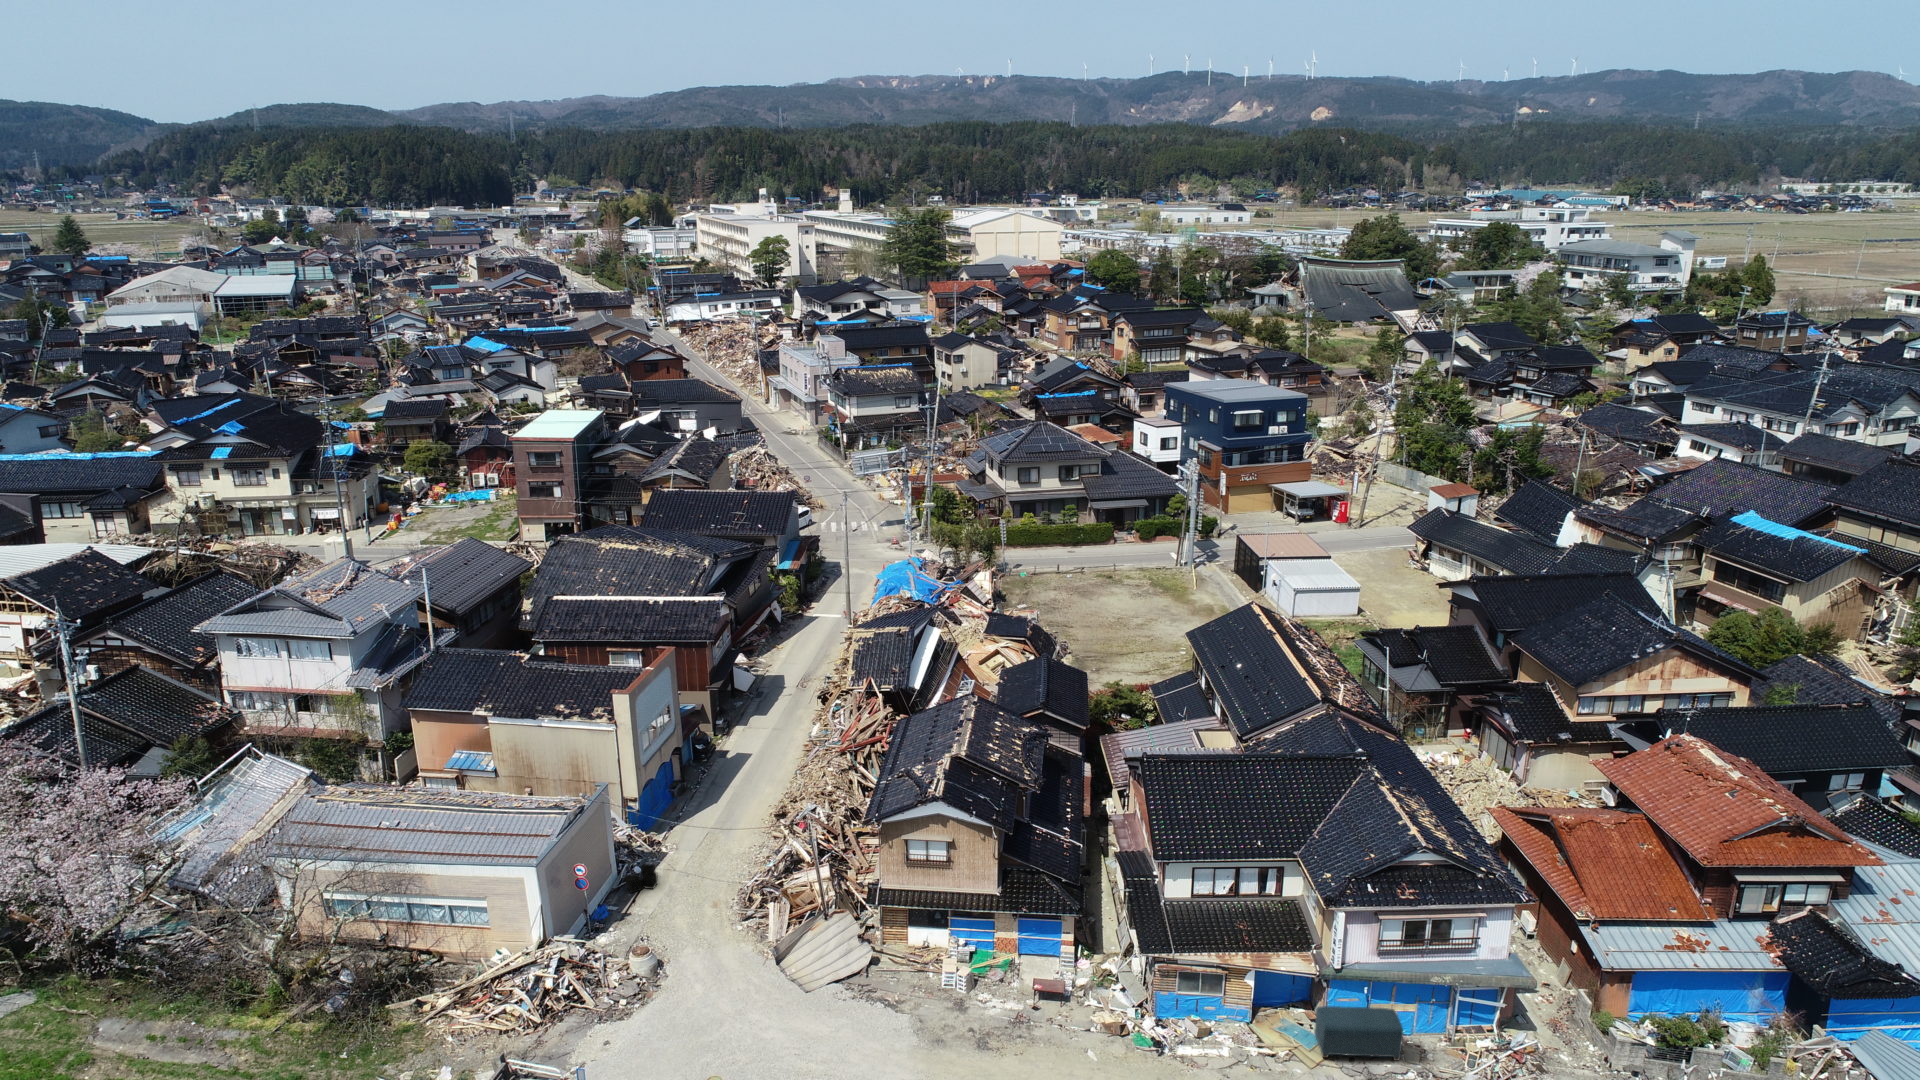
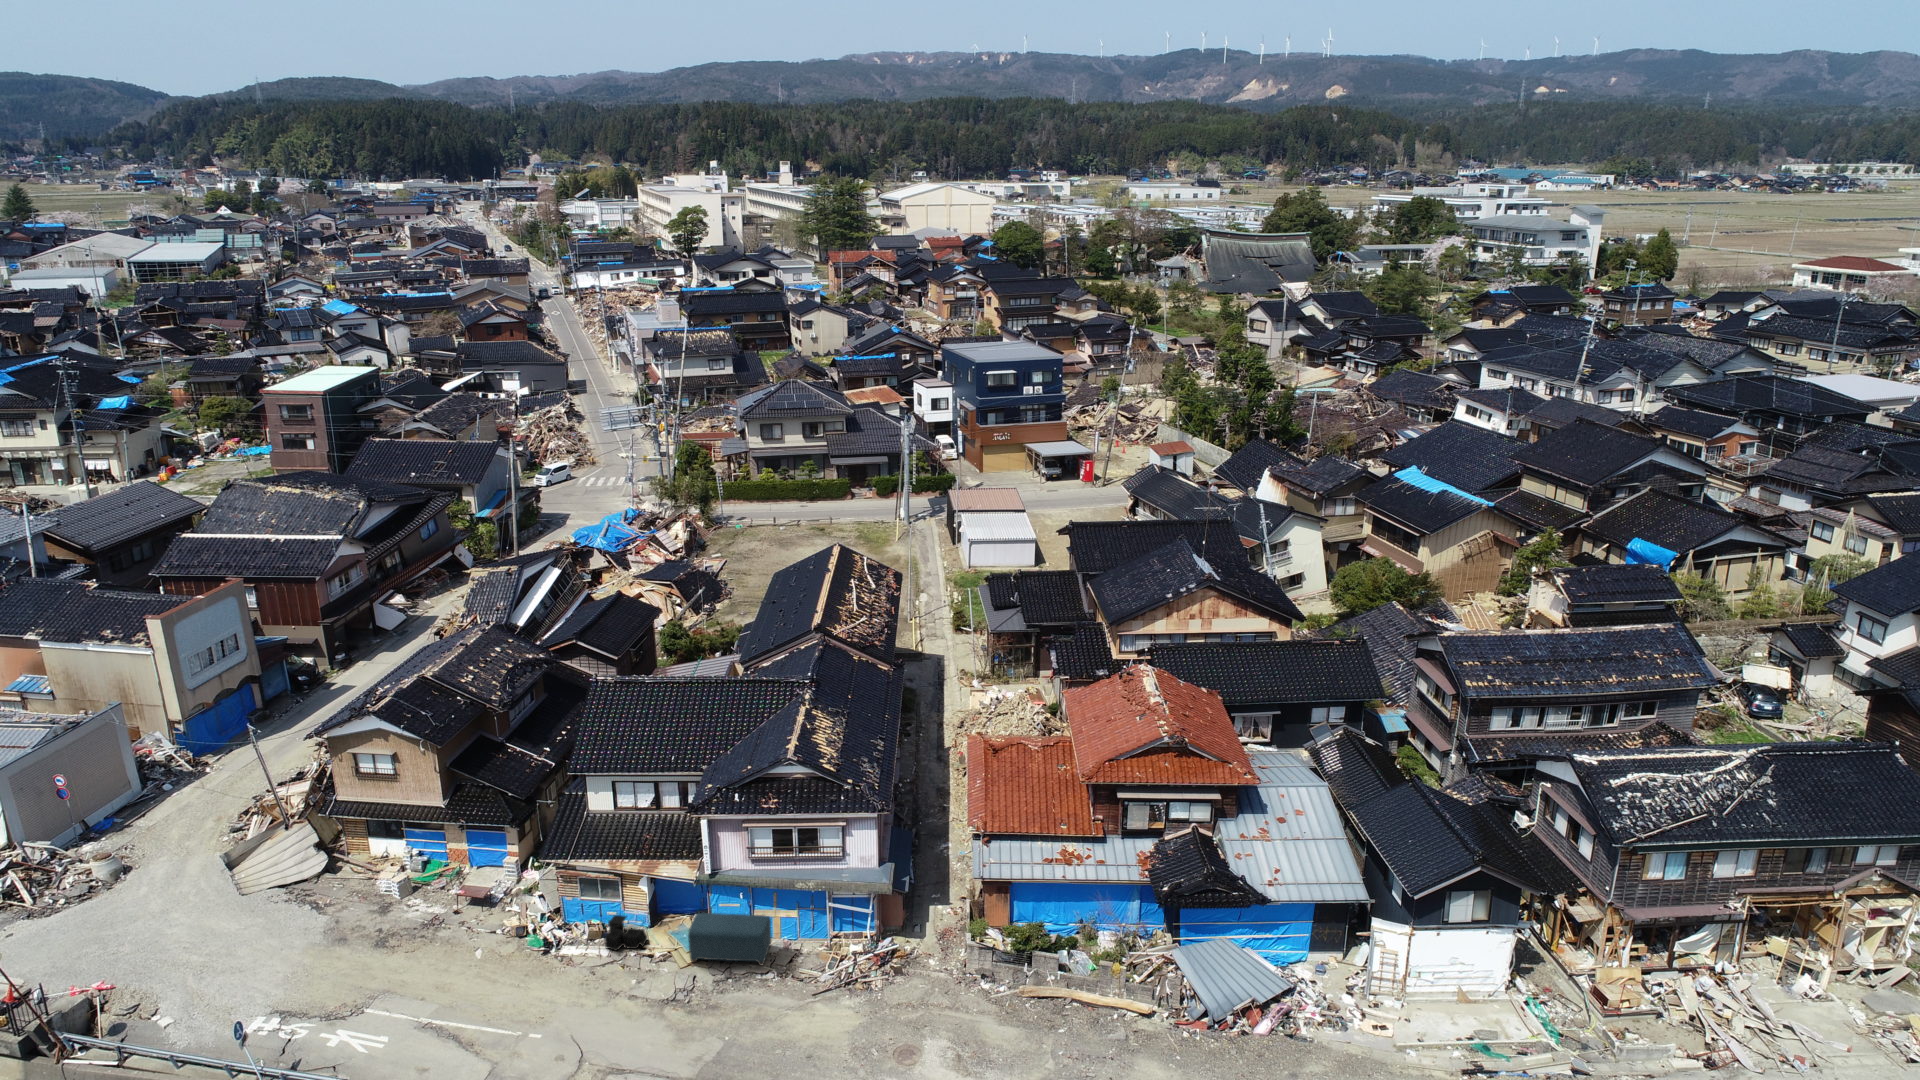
storage bin: present [623,864,658,893] -> present [604,915,647,951]

